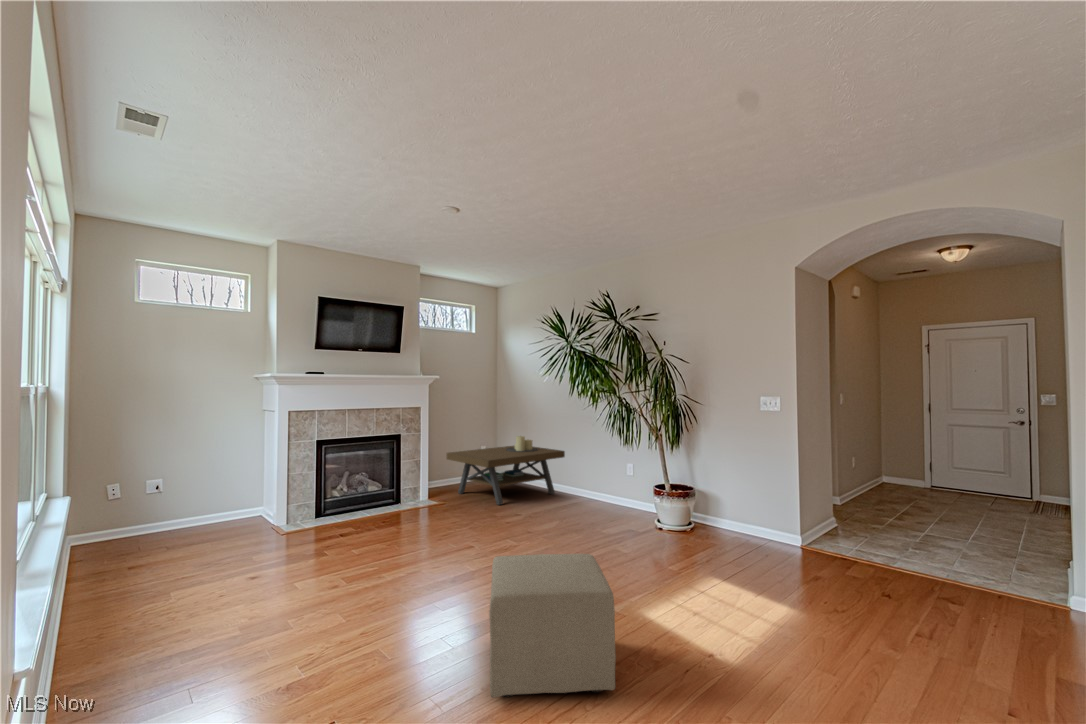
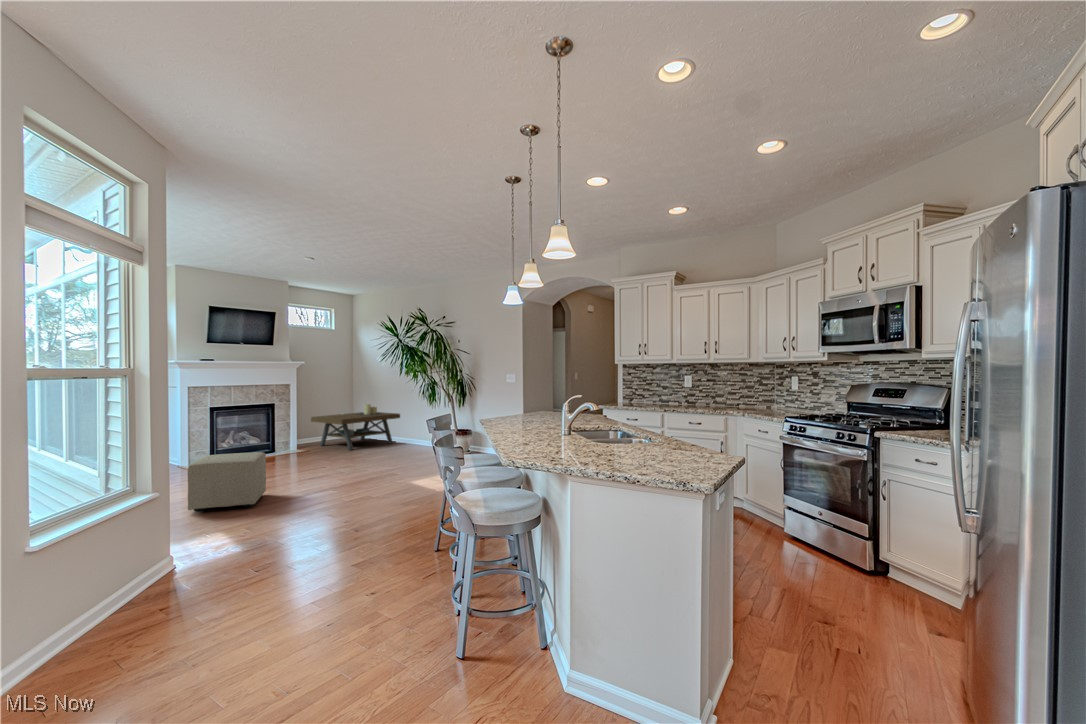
ottoman: present [489,554,616,697] -> present [188,452,266,512]

